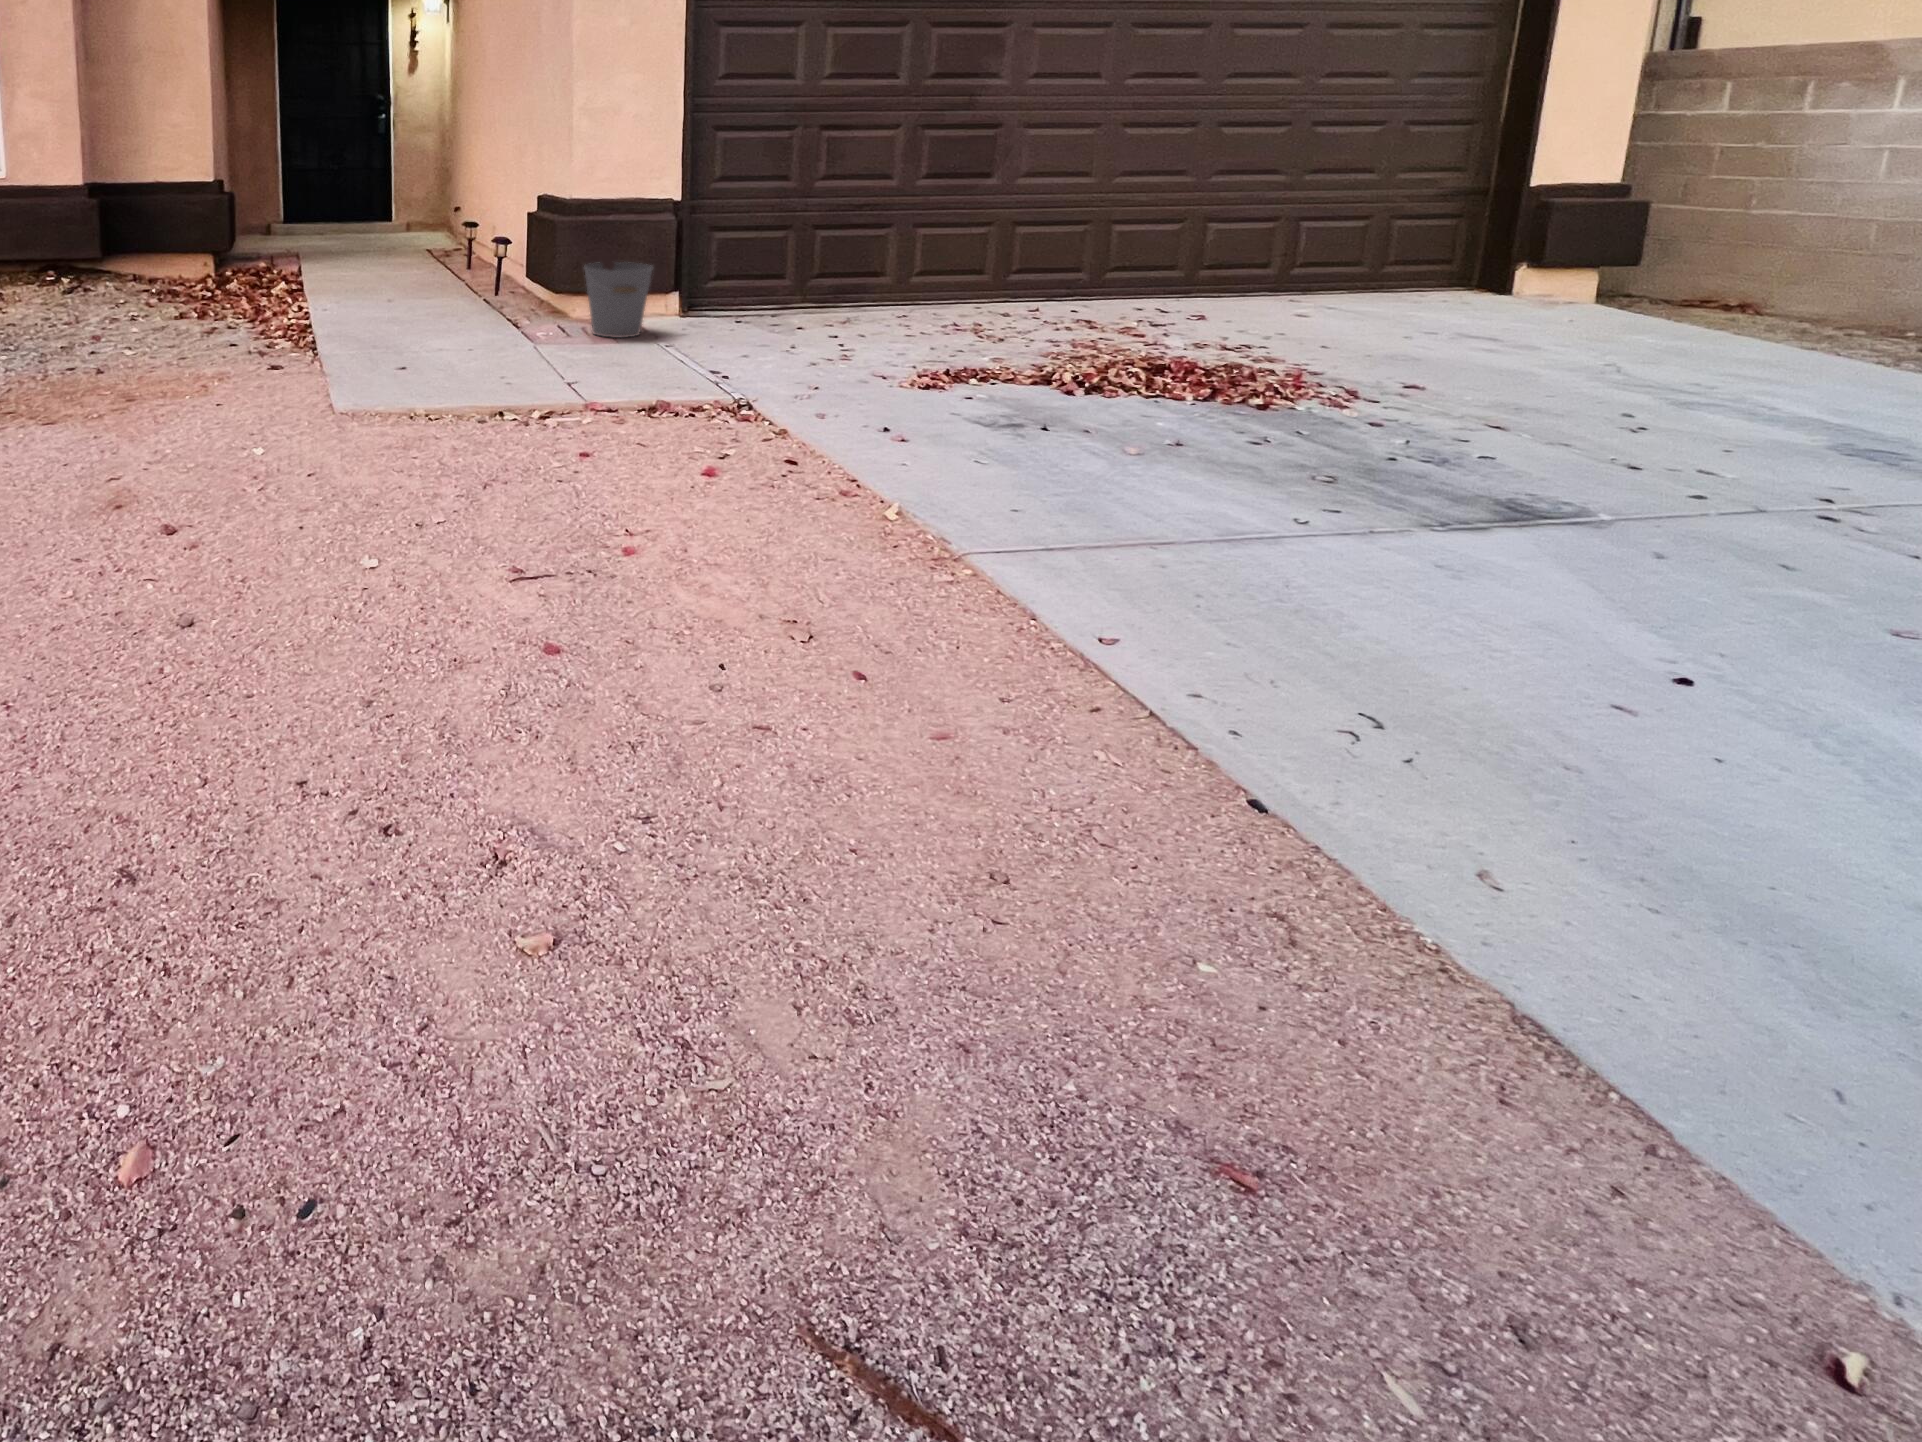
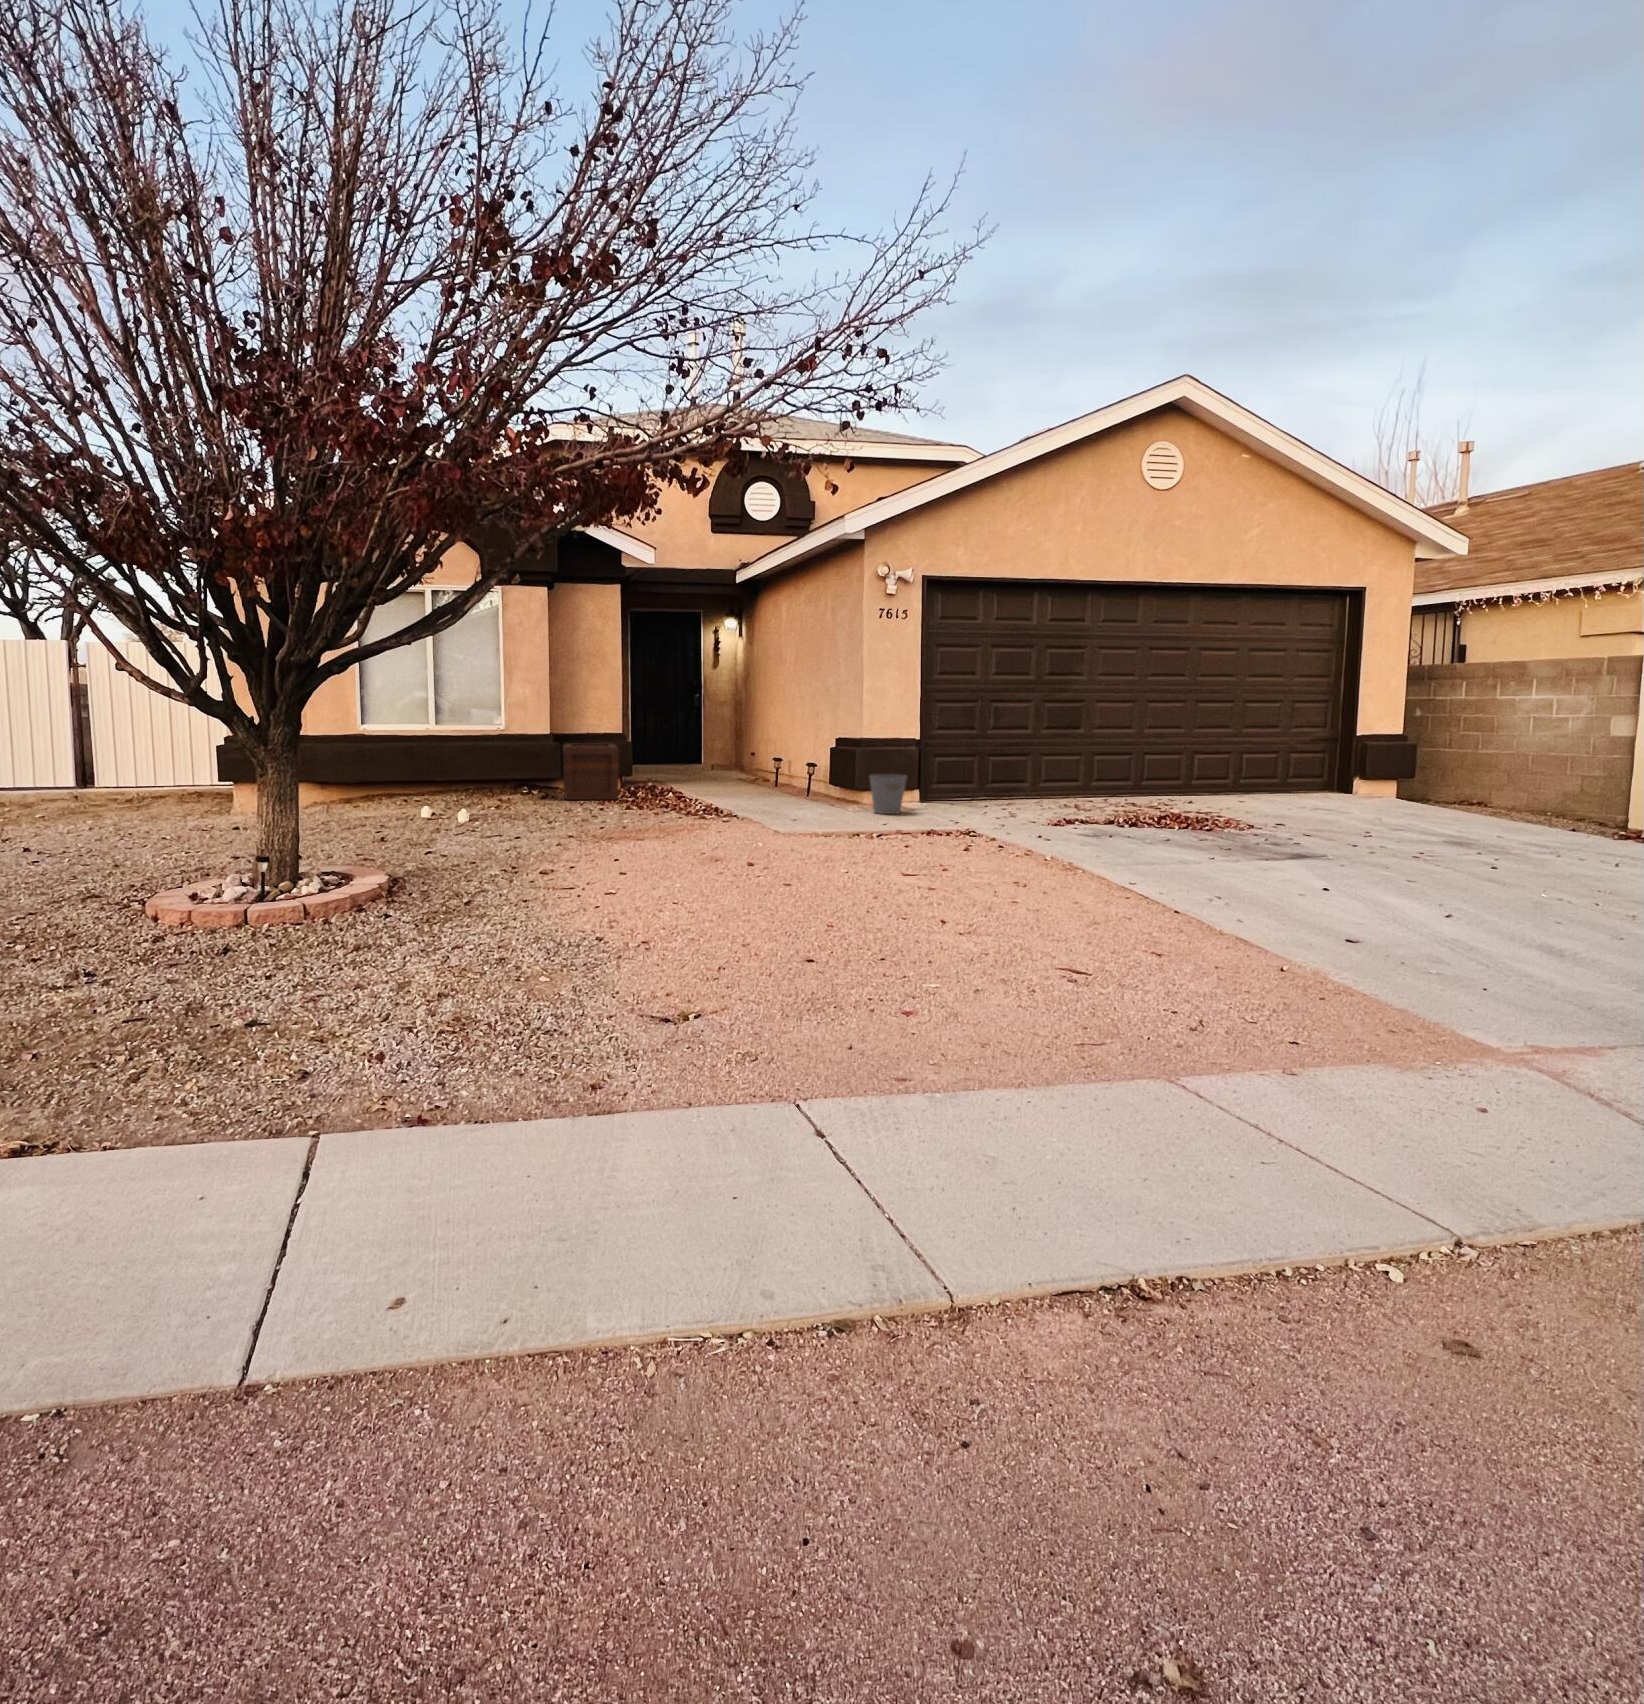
wooden crate: none [96,201,204,296] -> present [563,743,619,800]

